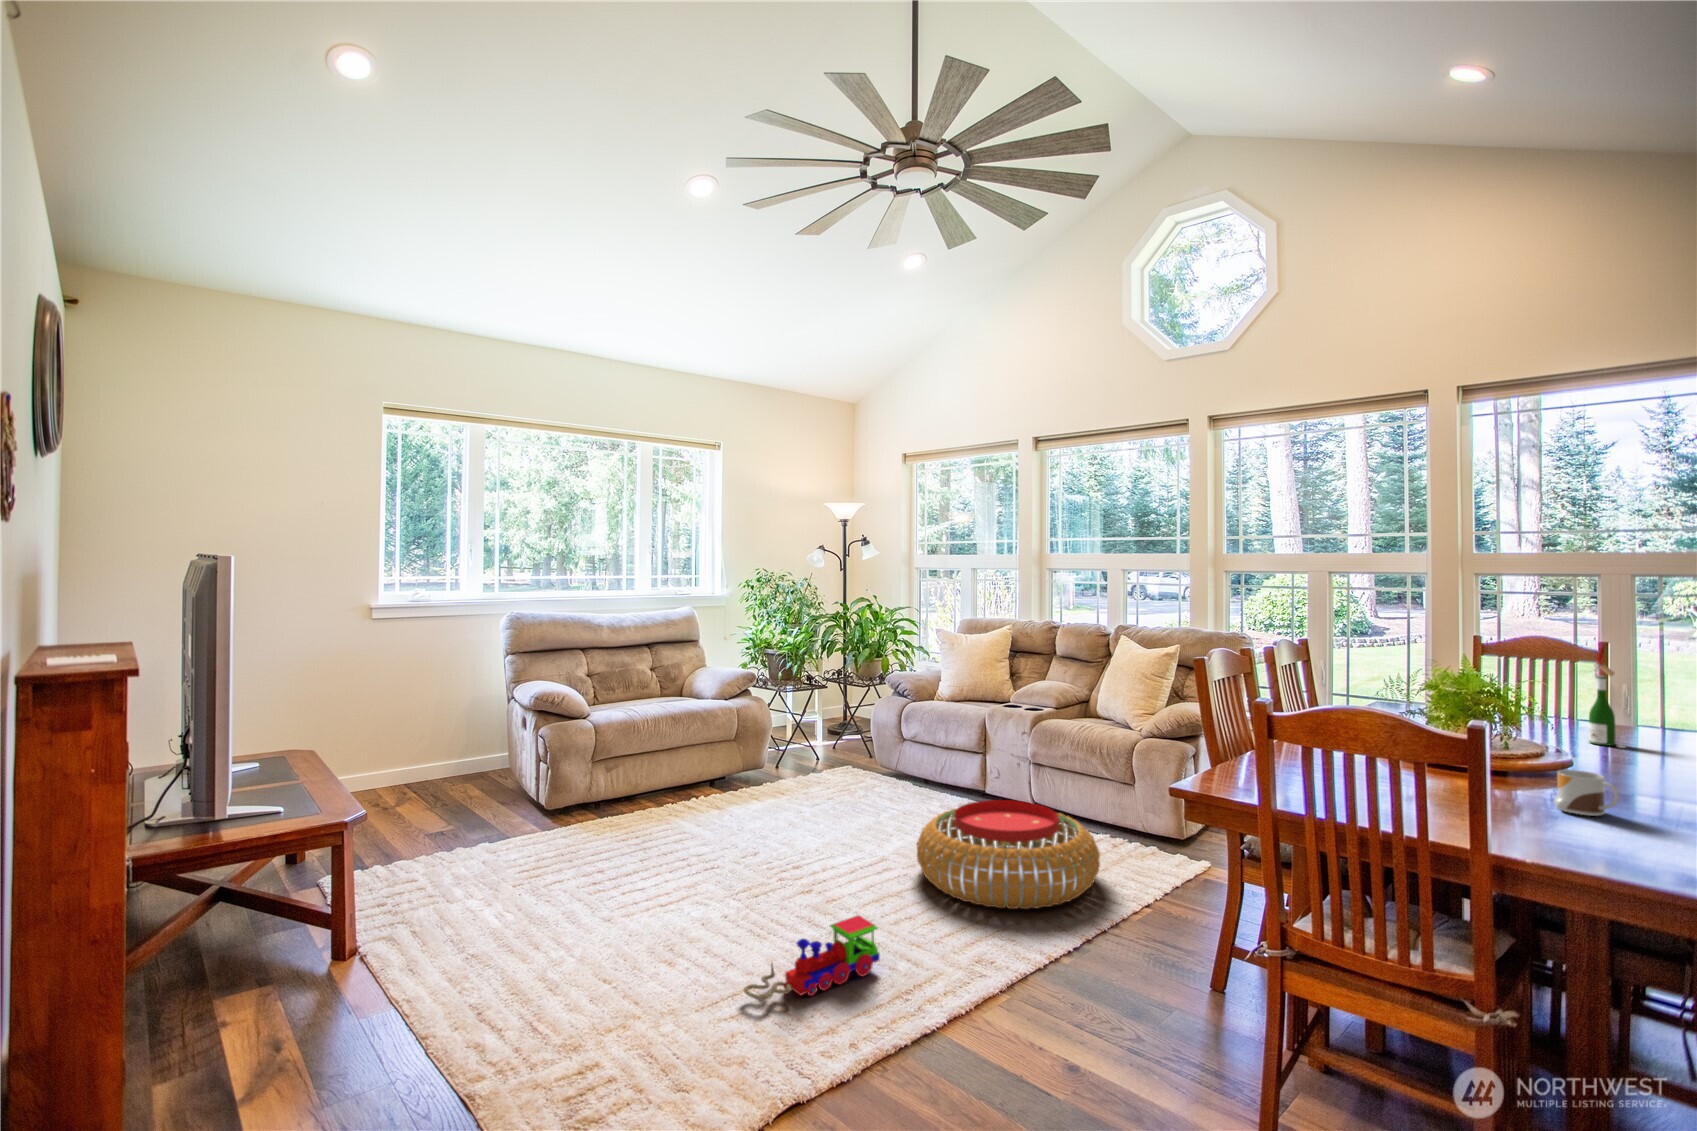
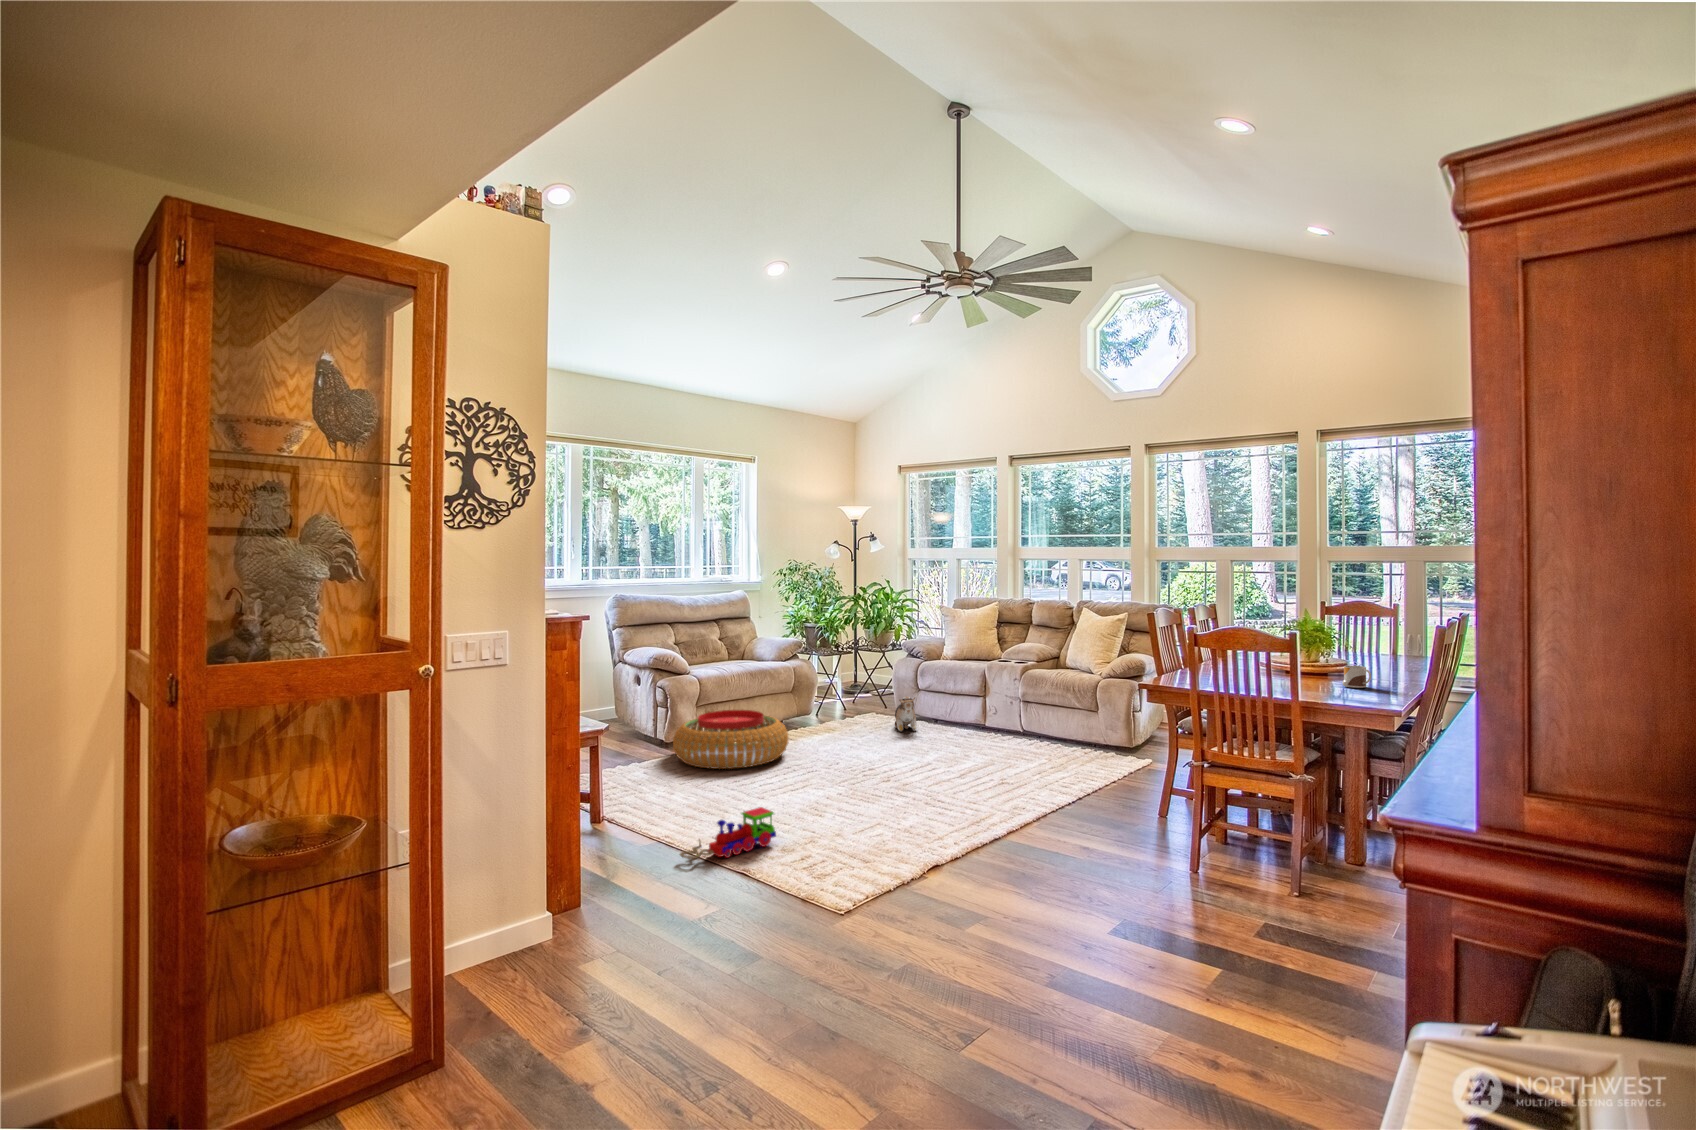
wine bottle: present [1589,643,1625,748] -> none [1377,601,1397,663]
plush toy: none [863,752,891,798] -> present [895,696,917,731]
pouf: present [917,800,1100,909] -> present [673,710,788,769]
toy train: present [744,916,880,1000] -> present [680,807,776,859]

